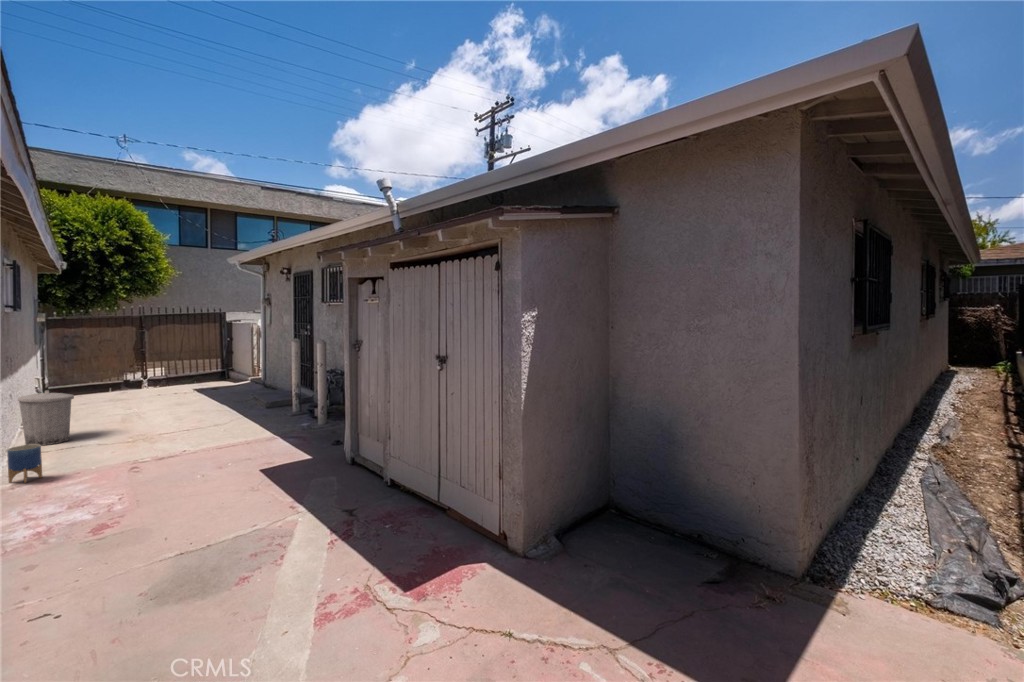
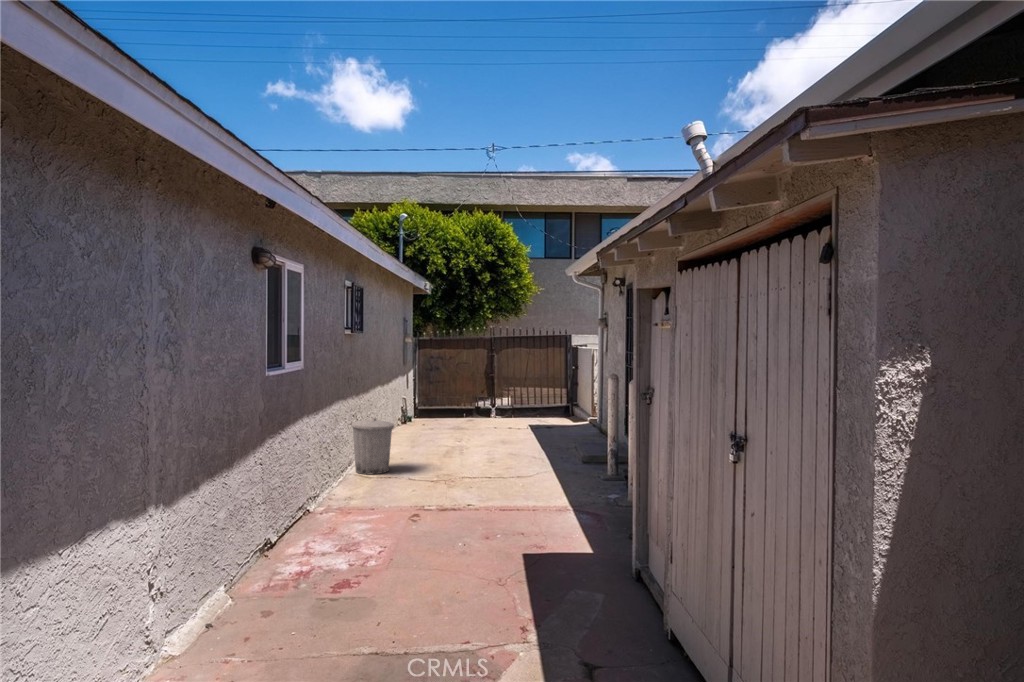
planter: present [7,444,42,483] -> none [310,477,335,517]

